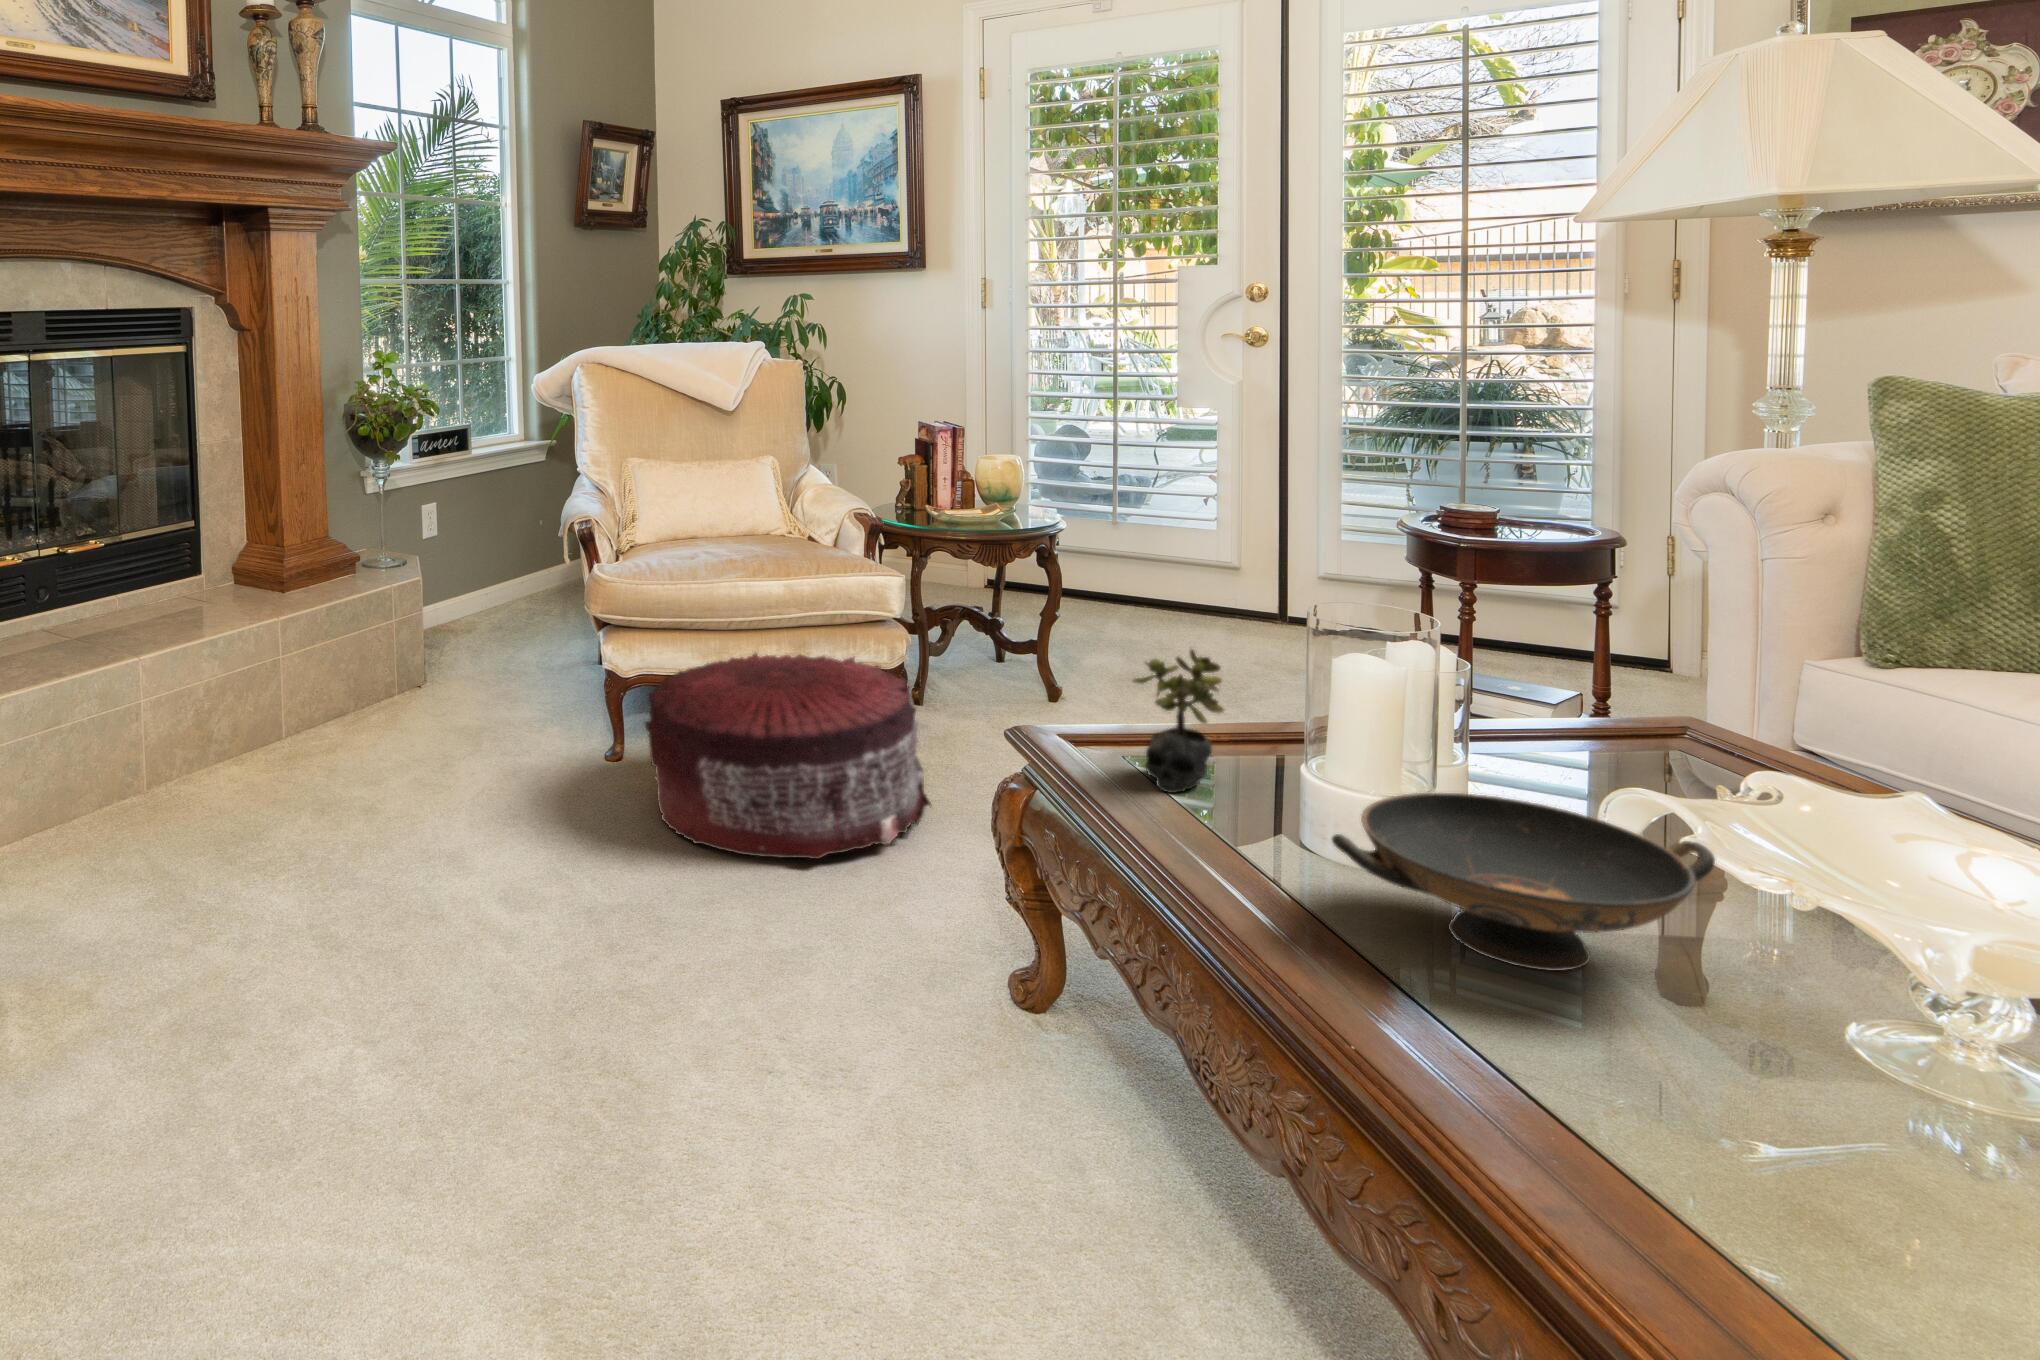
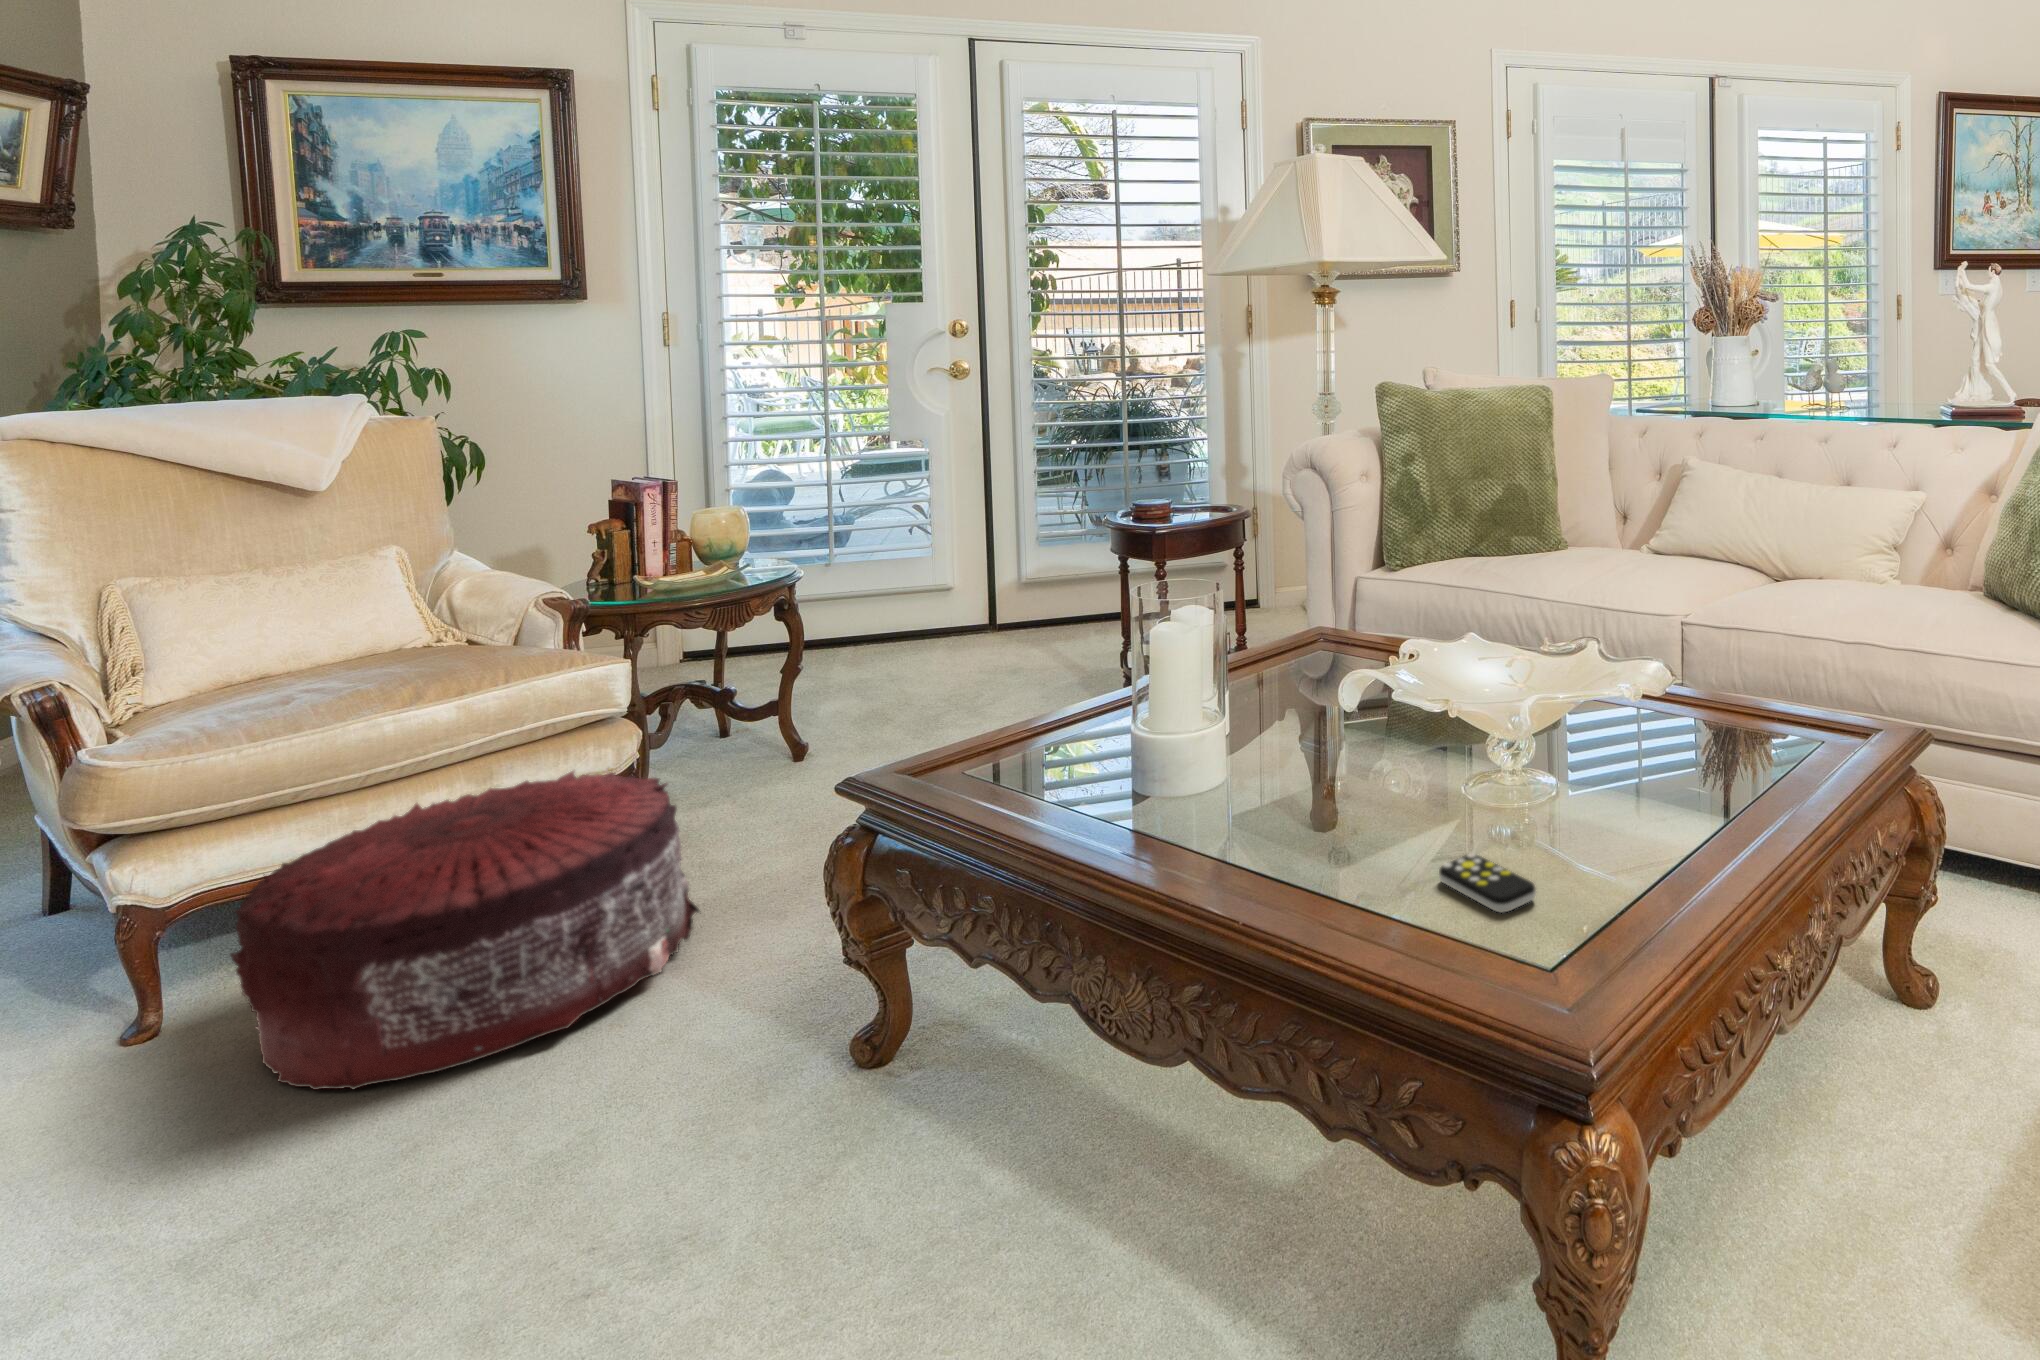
succulent plant: present [1133,650,1224,793] -> none [975,657,1061,795]
decorative bowl: present [1332,793,1715,971] -> none [1187,705,1396,832]
remote control: none [1710,1103,1905,1236] -> present [1439,854,1536,912]

